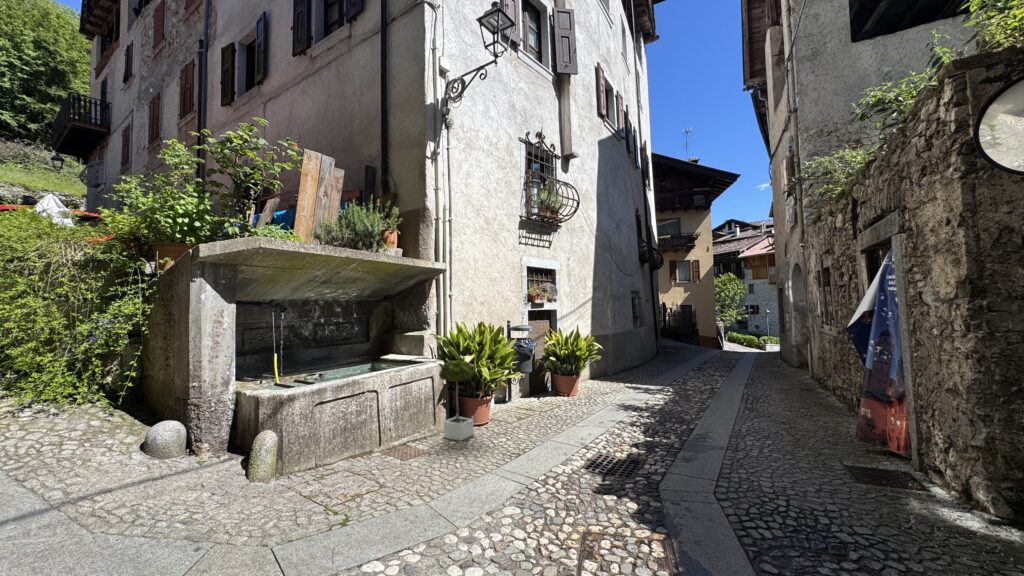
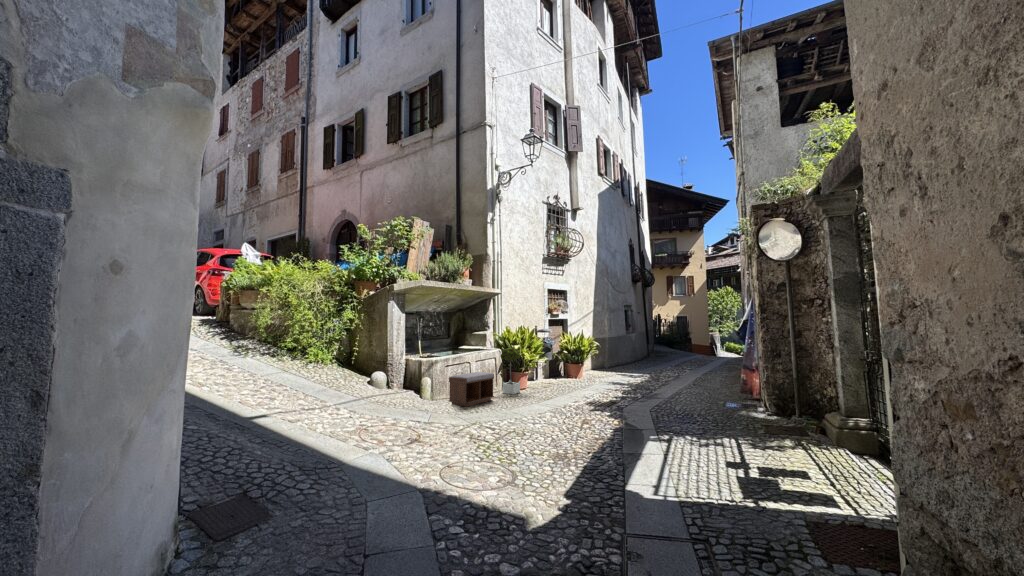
bench: none [321,408,418,487] -> present [449,372,494,407]

